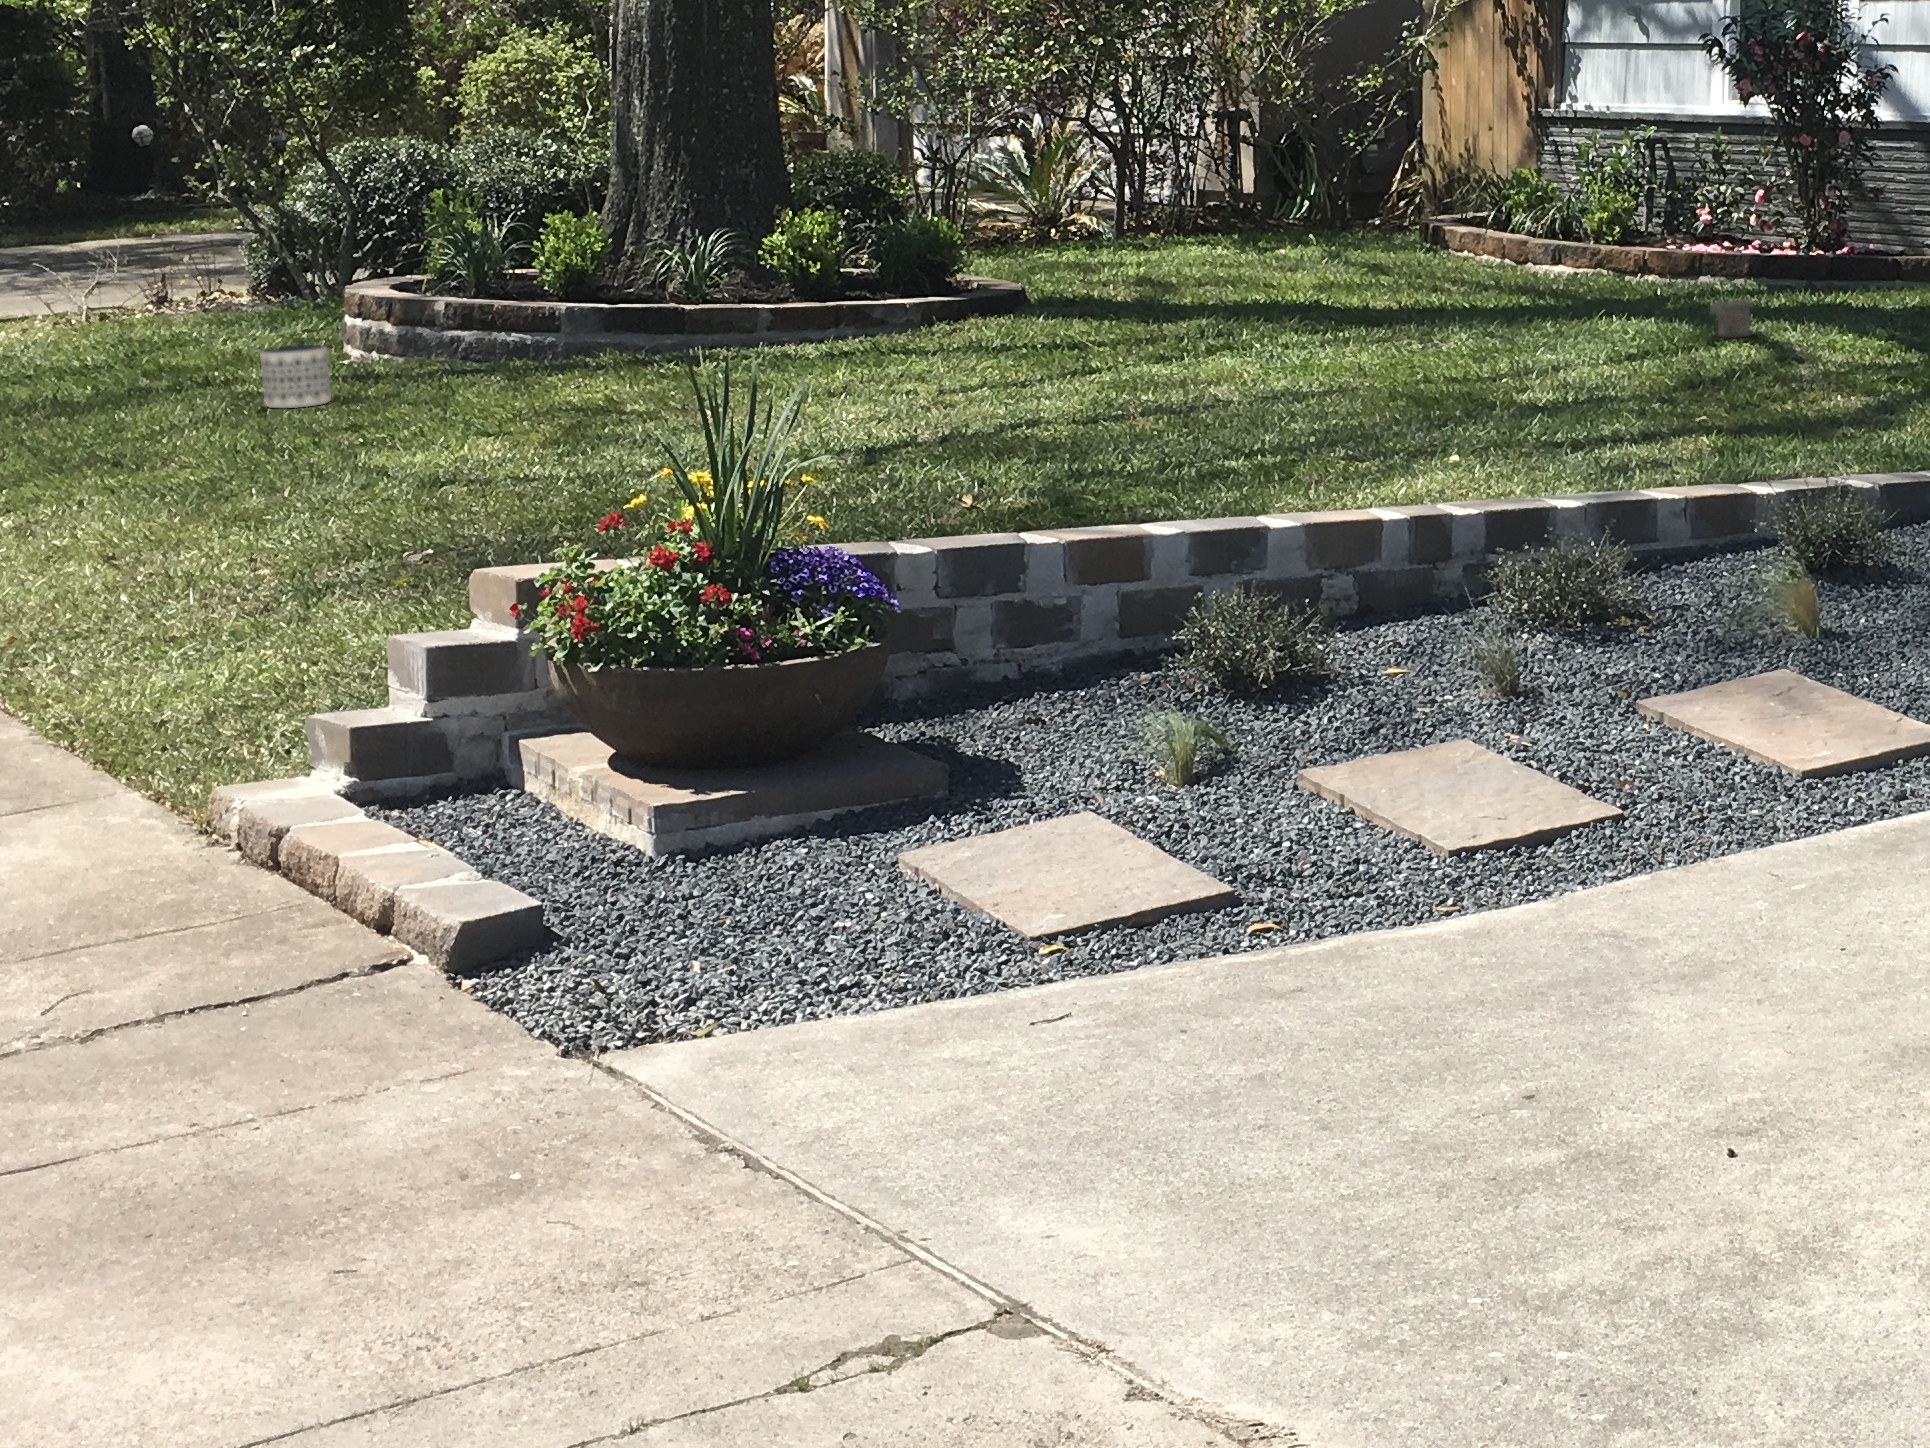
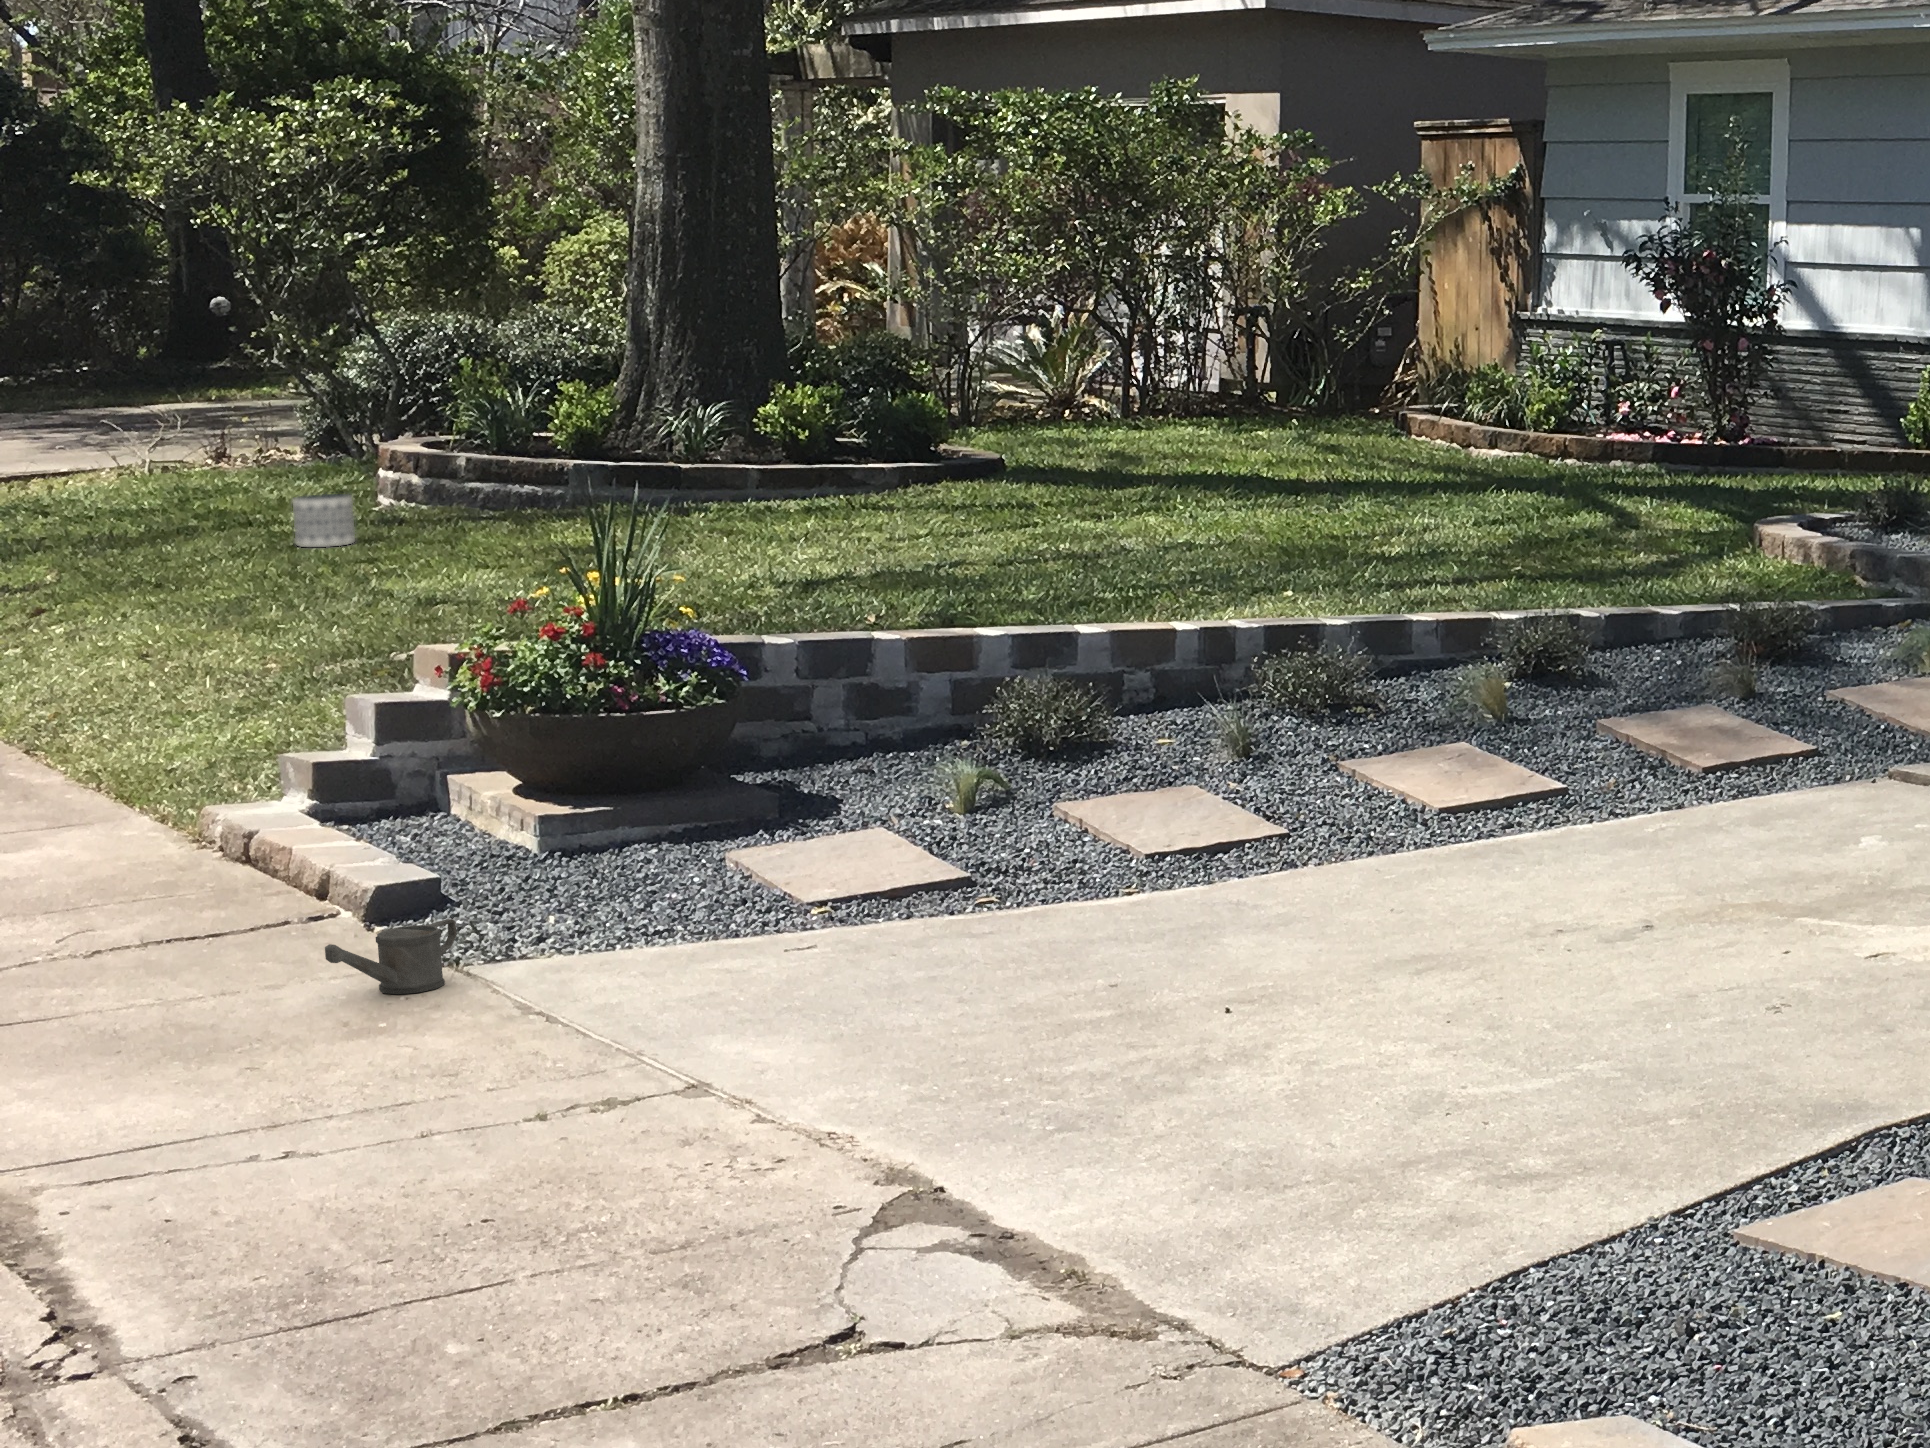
watering can: present [1710,299,1752,338] -> present [325,919,457,994]

